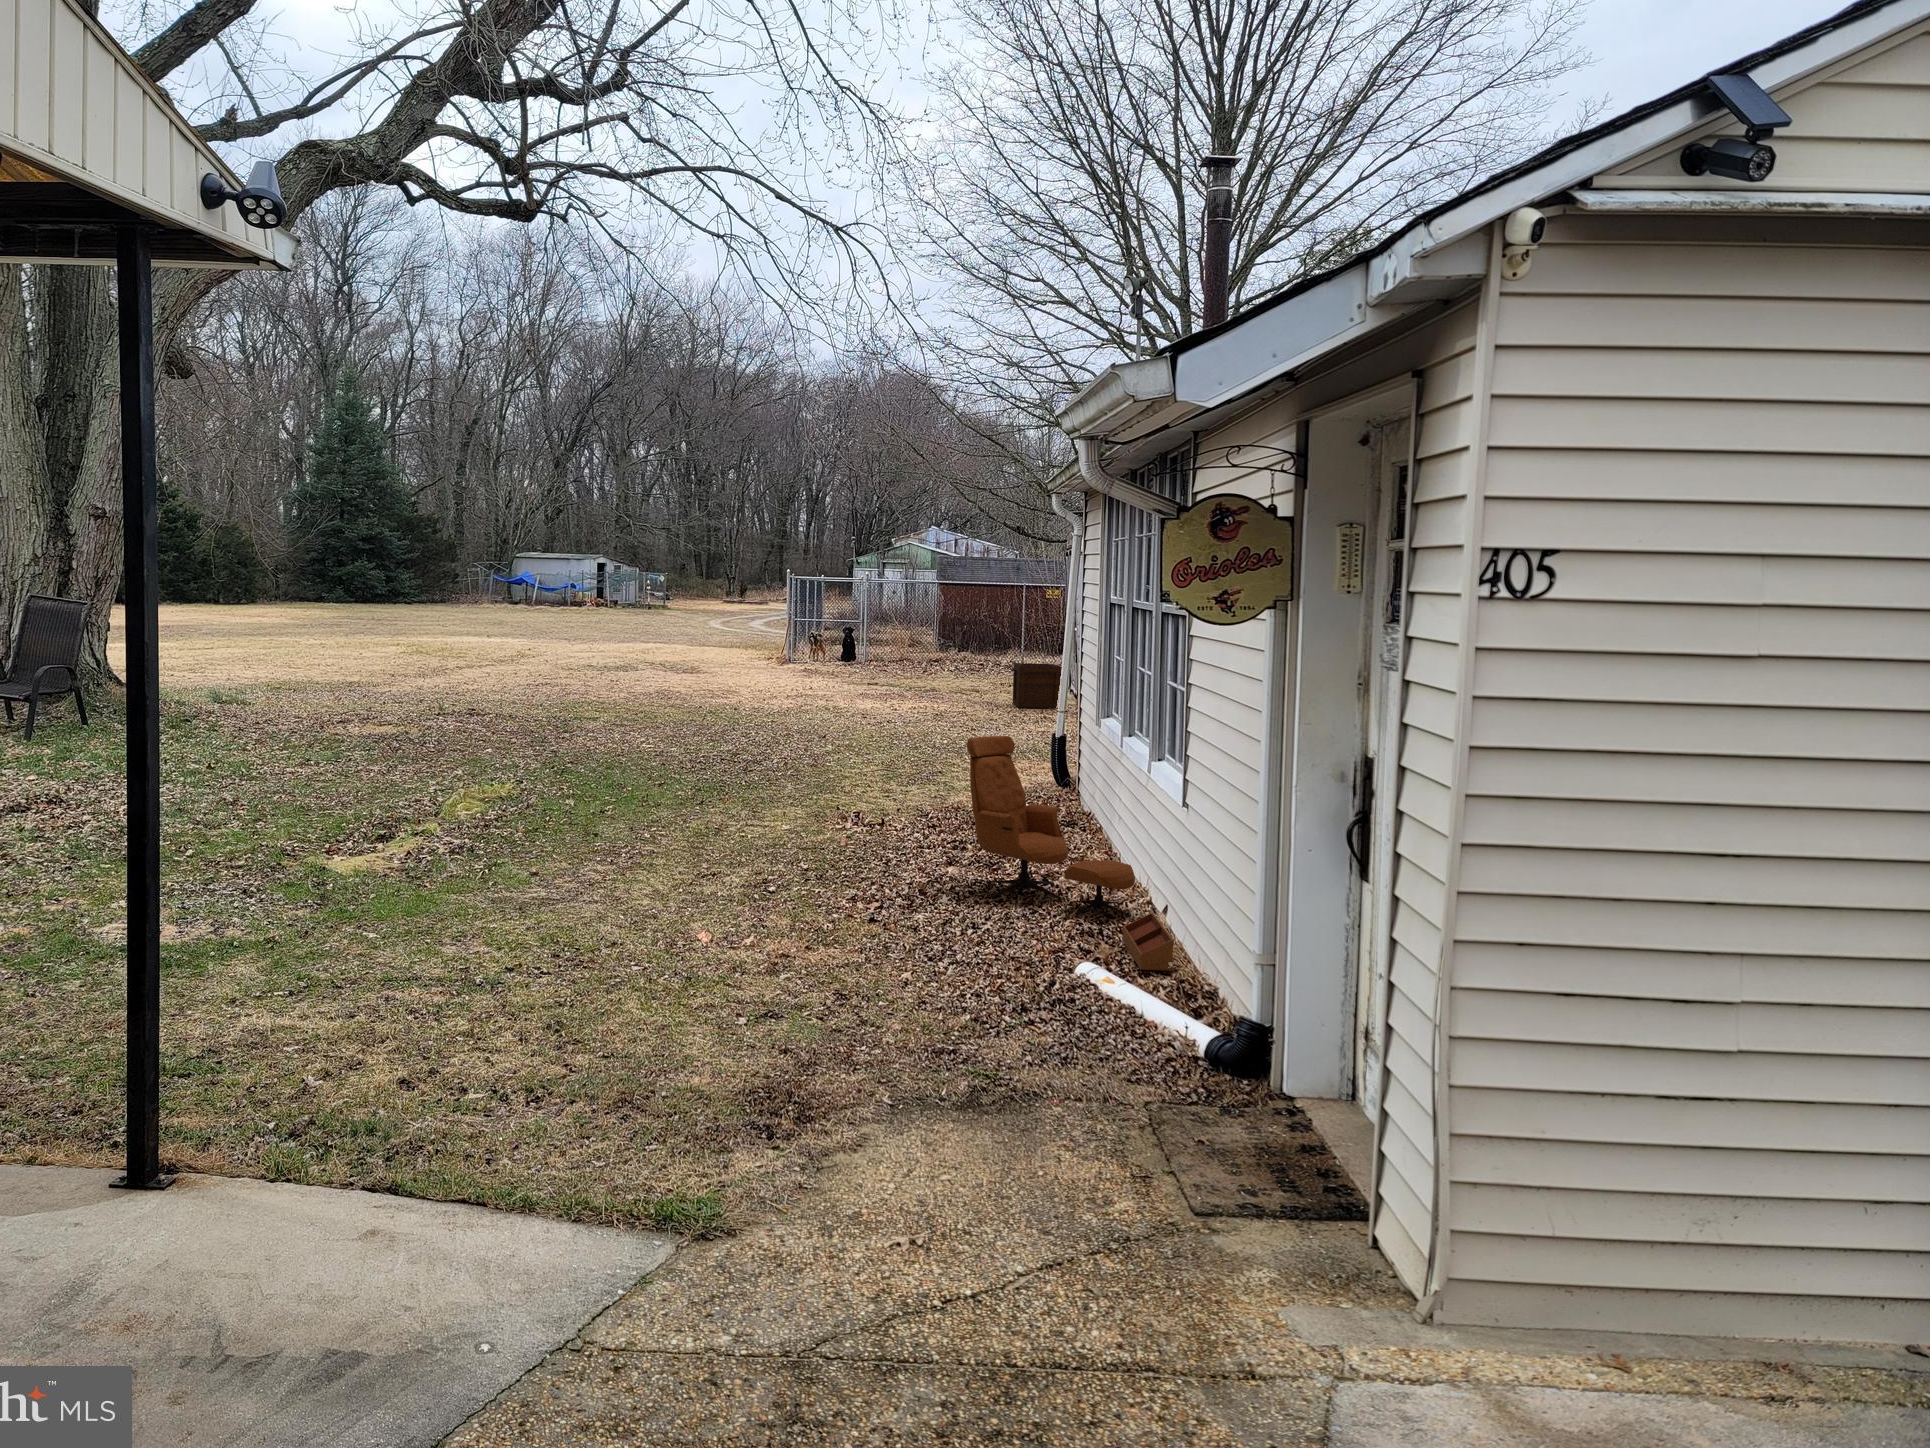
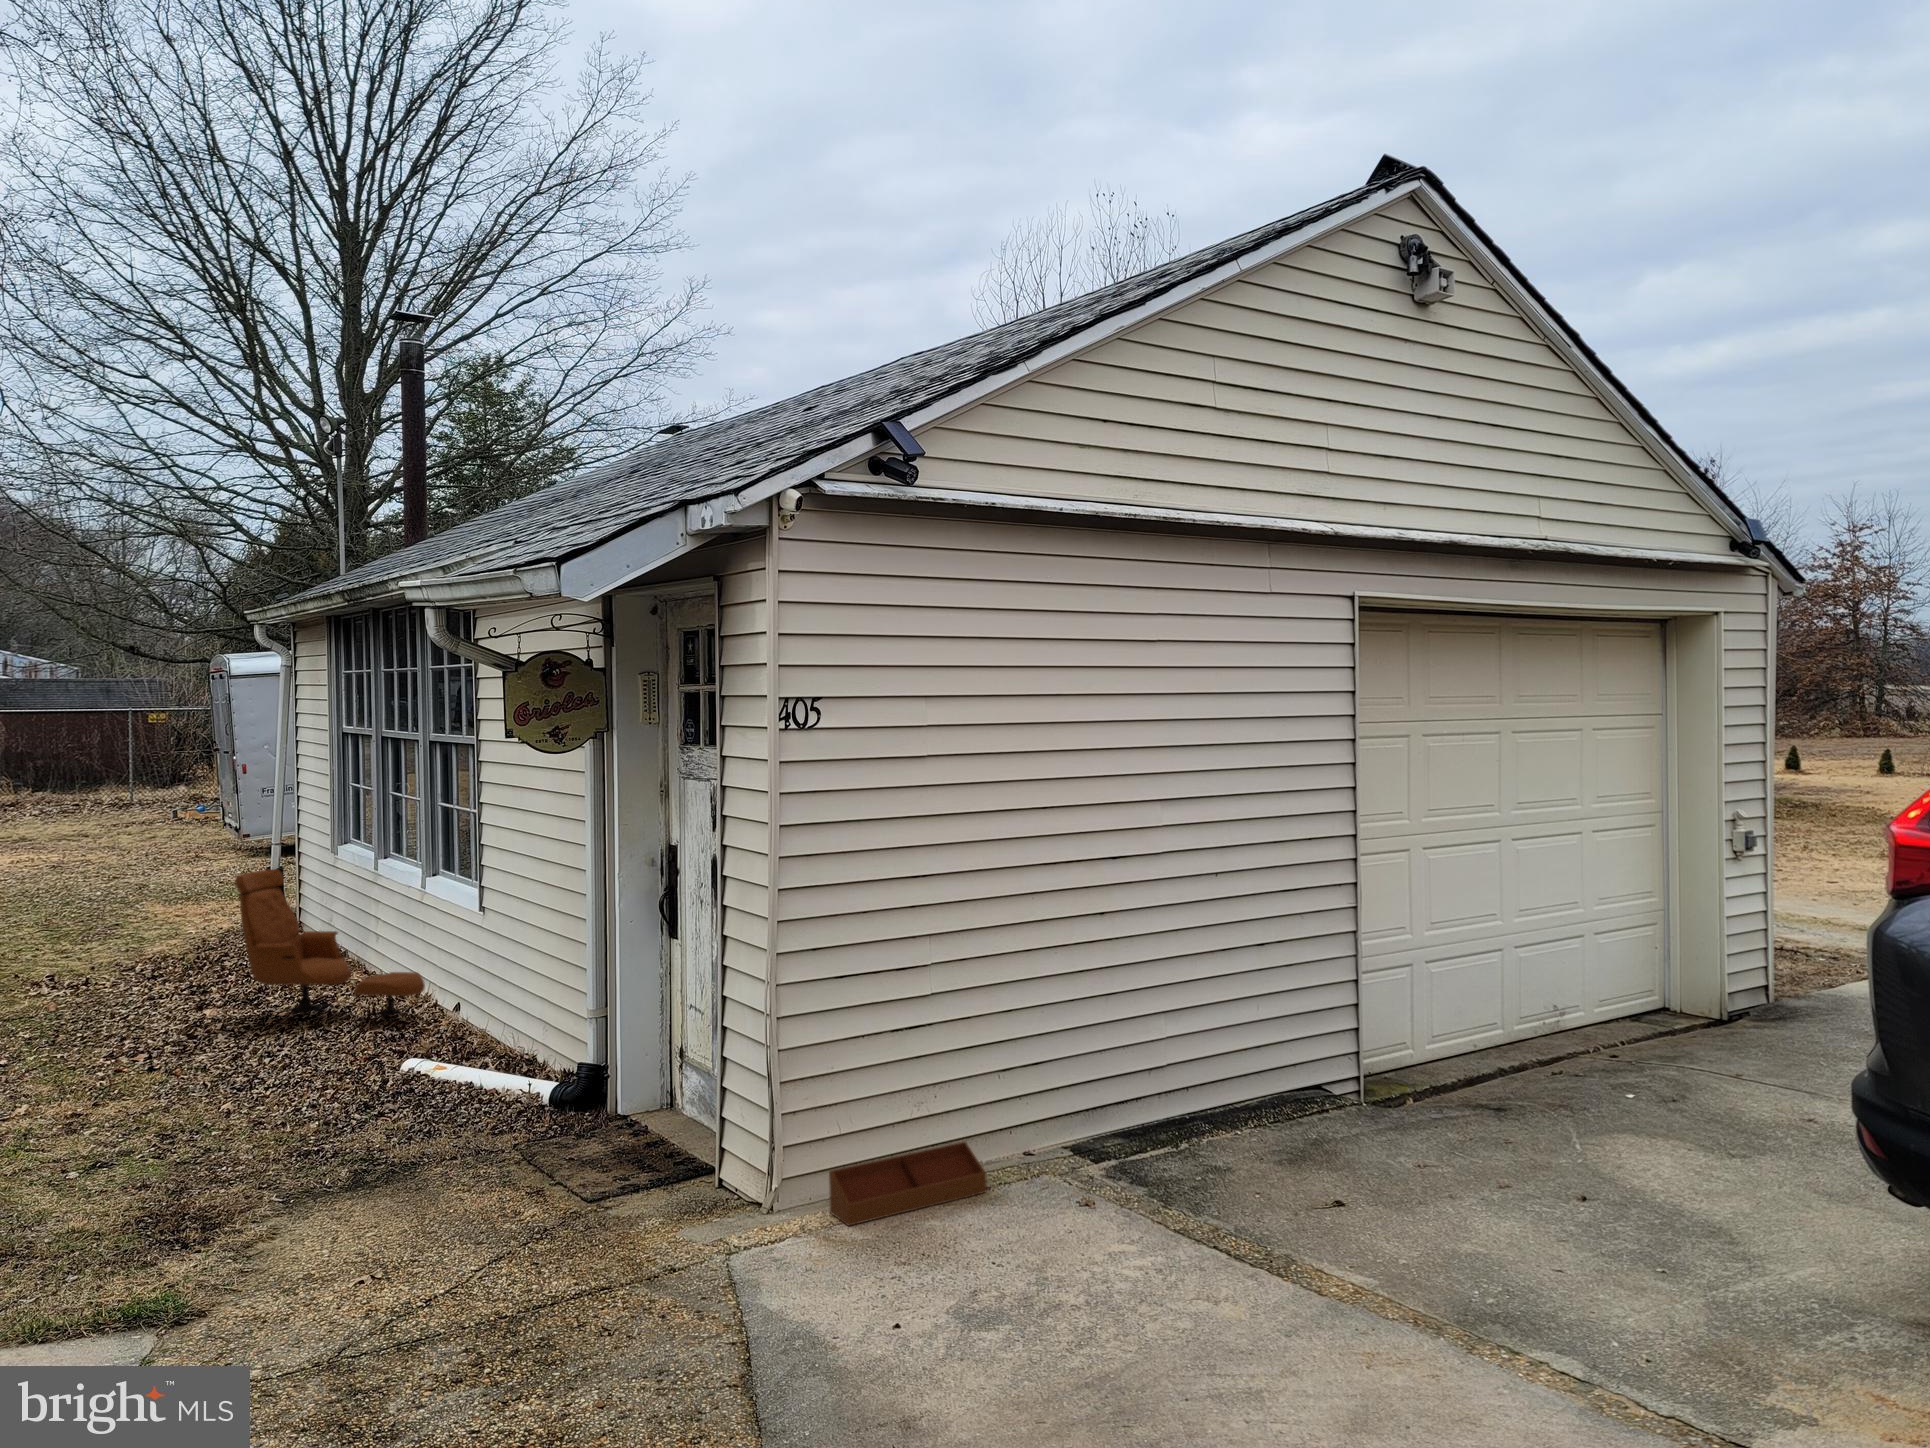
wooden crate: present [1013,663,1062,709] -> none [184,797,245,847]
storage bin: present [1122,913,1174,971] -> present [829,1141,987,1226]

